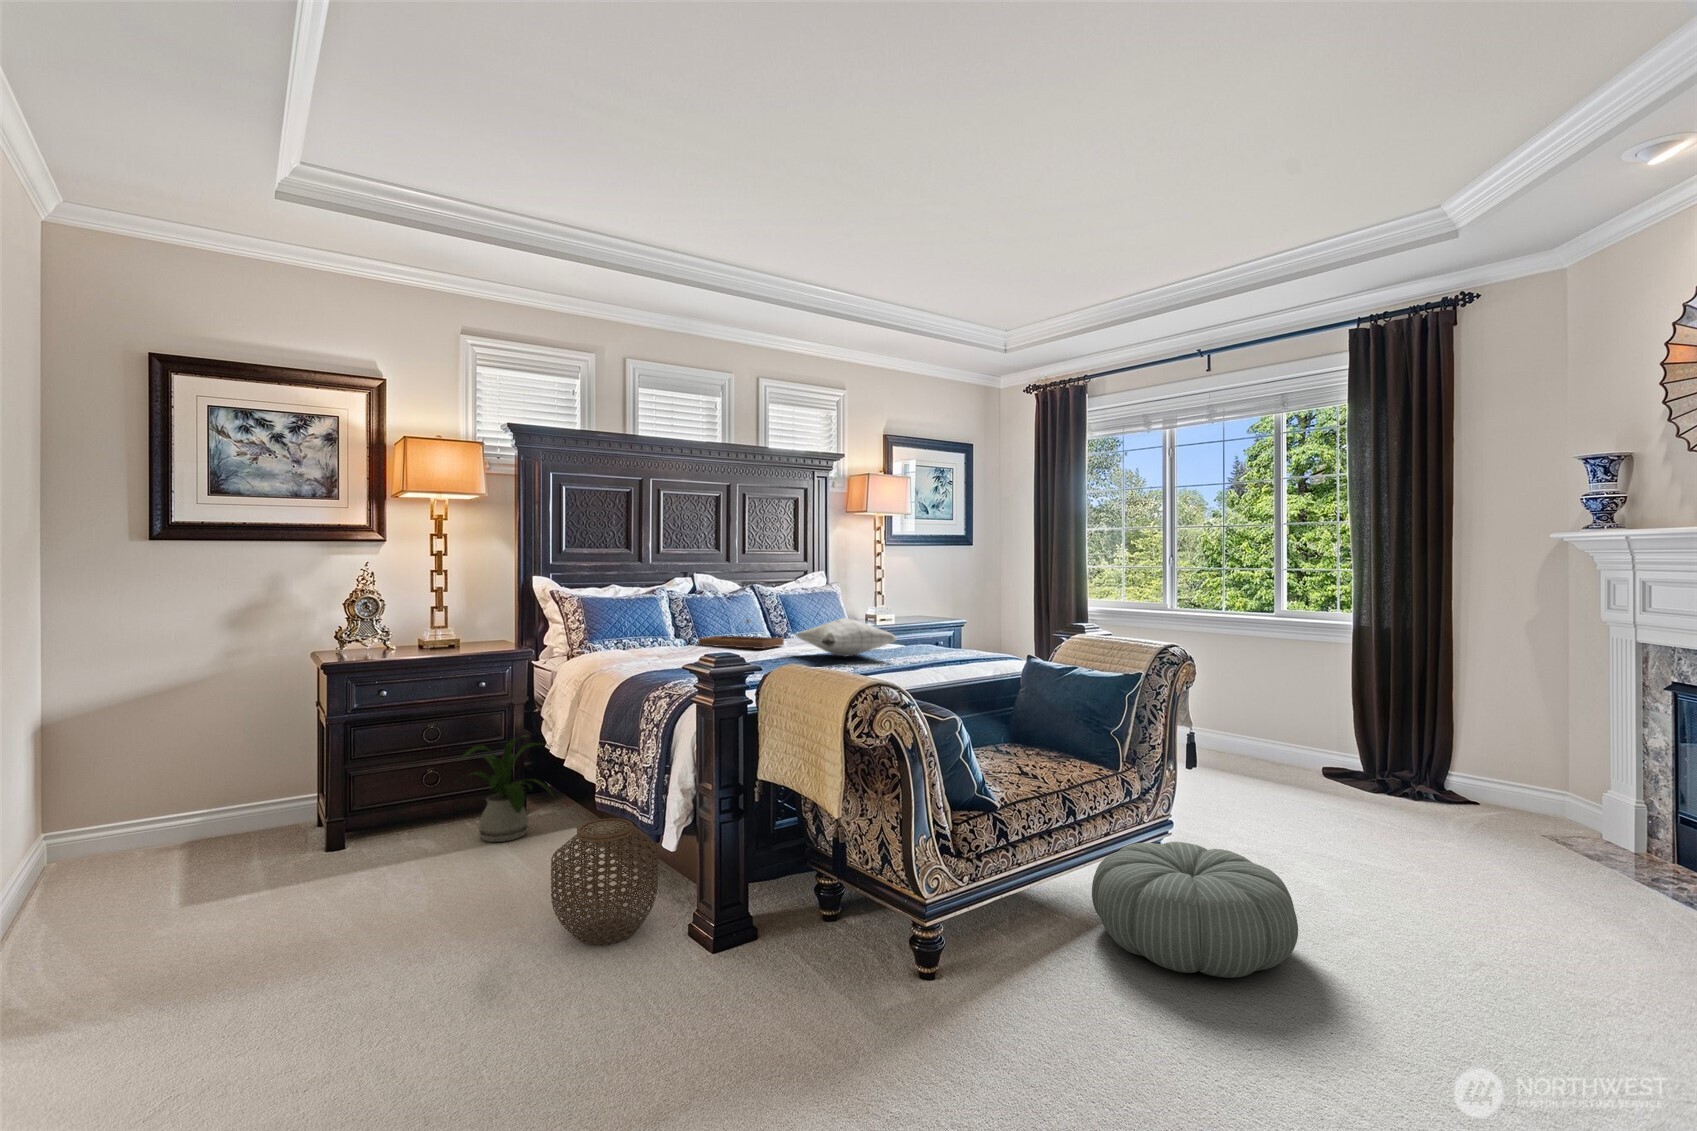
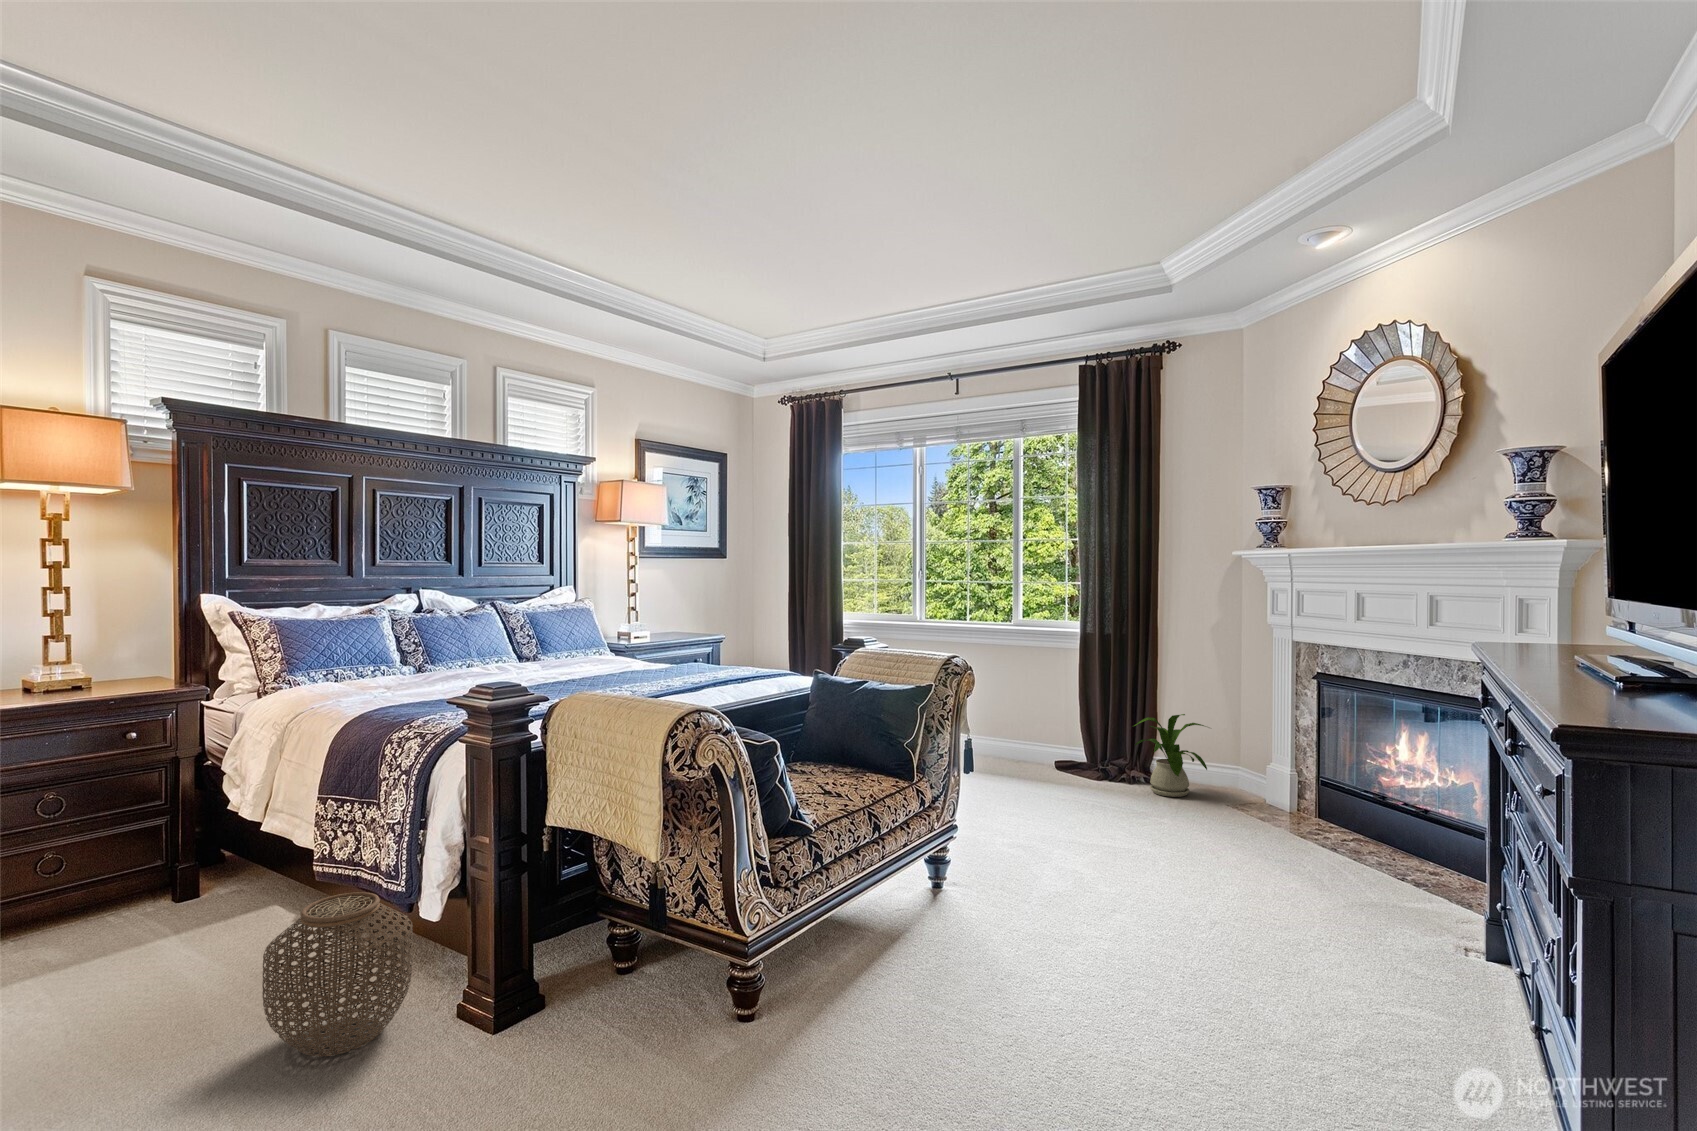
pillow: present [796,618,897,656] -> none [557,636,678,679]
tray: present [698,619,784,649] -> none [433,640,540,674]
house plant: present [460,735,554,842] -> present [1134,714,1207,797]
pouf: present [1092,842,1298,978] -> none [897,845,1082,972]

